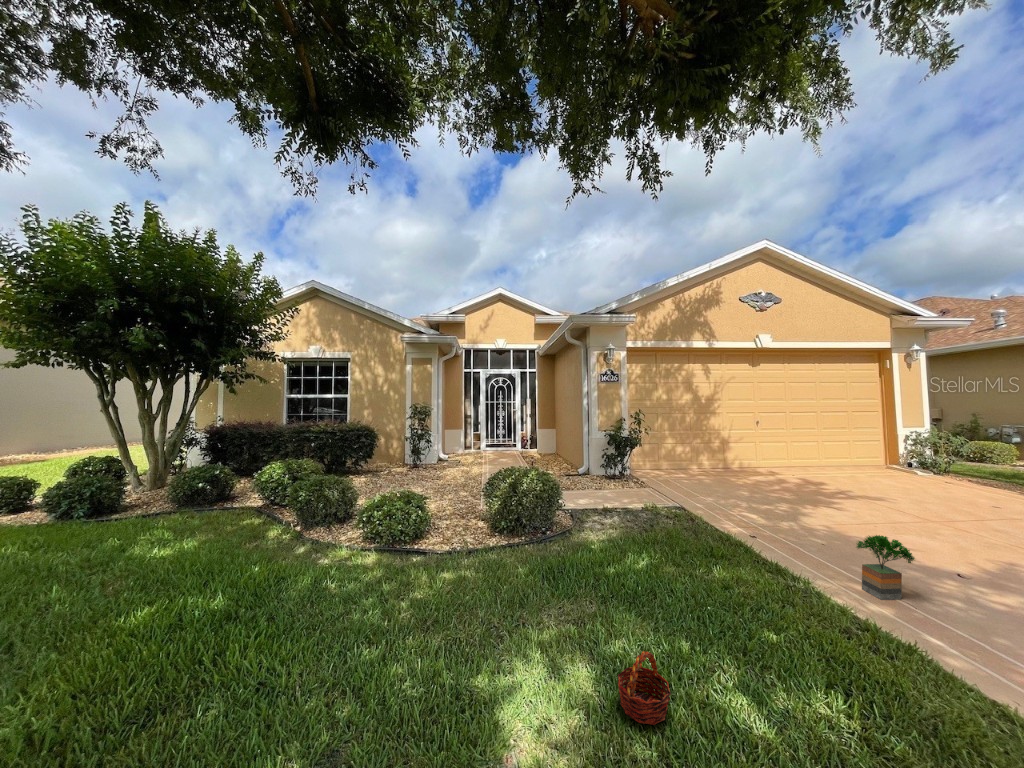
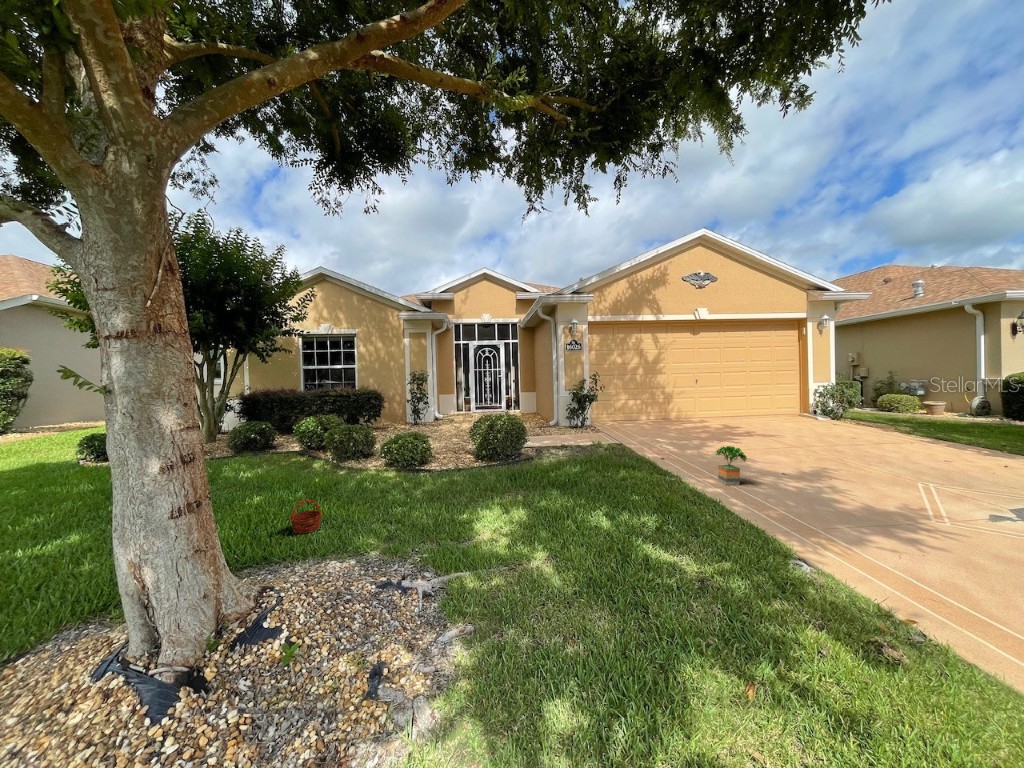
basket: present [617,651,671,725] -> present [290,499,321,533]

